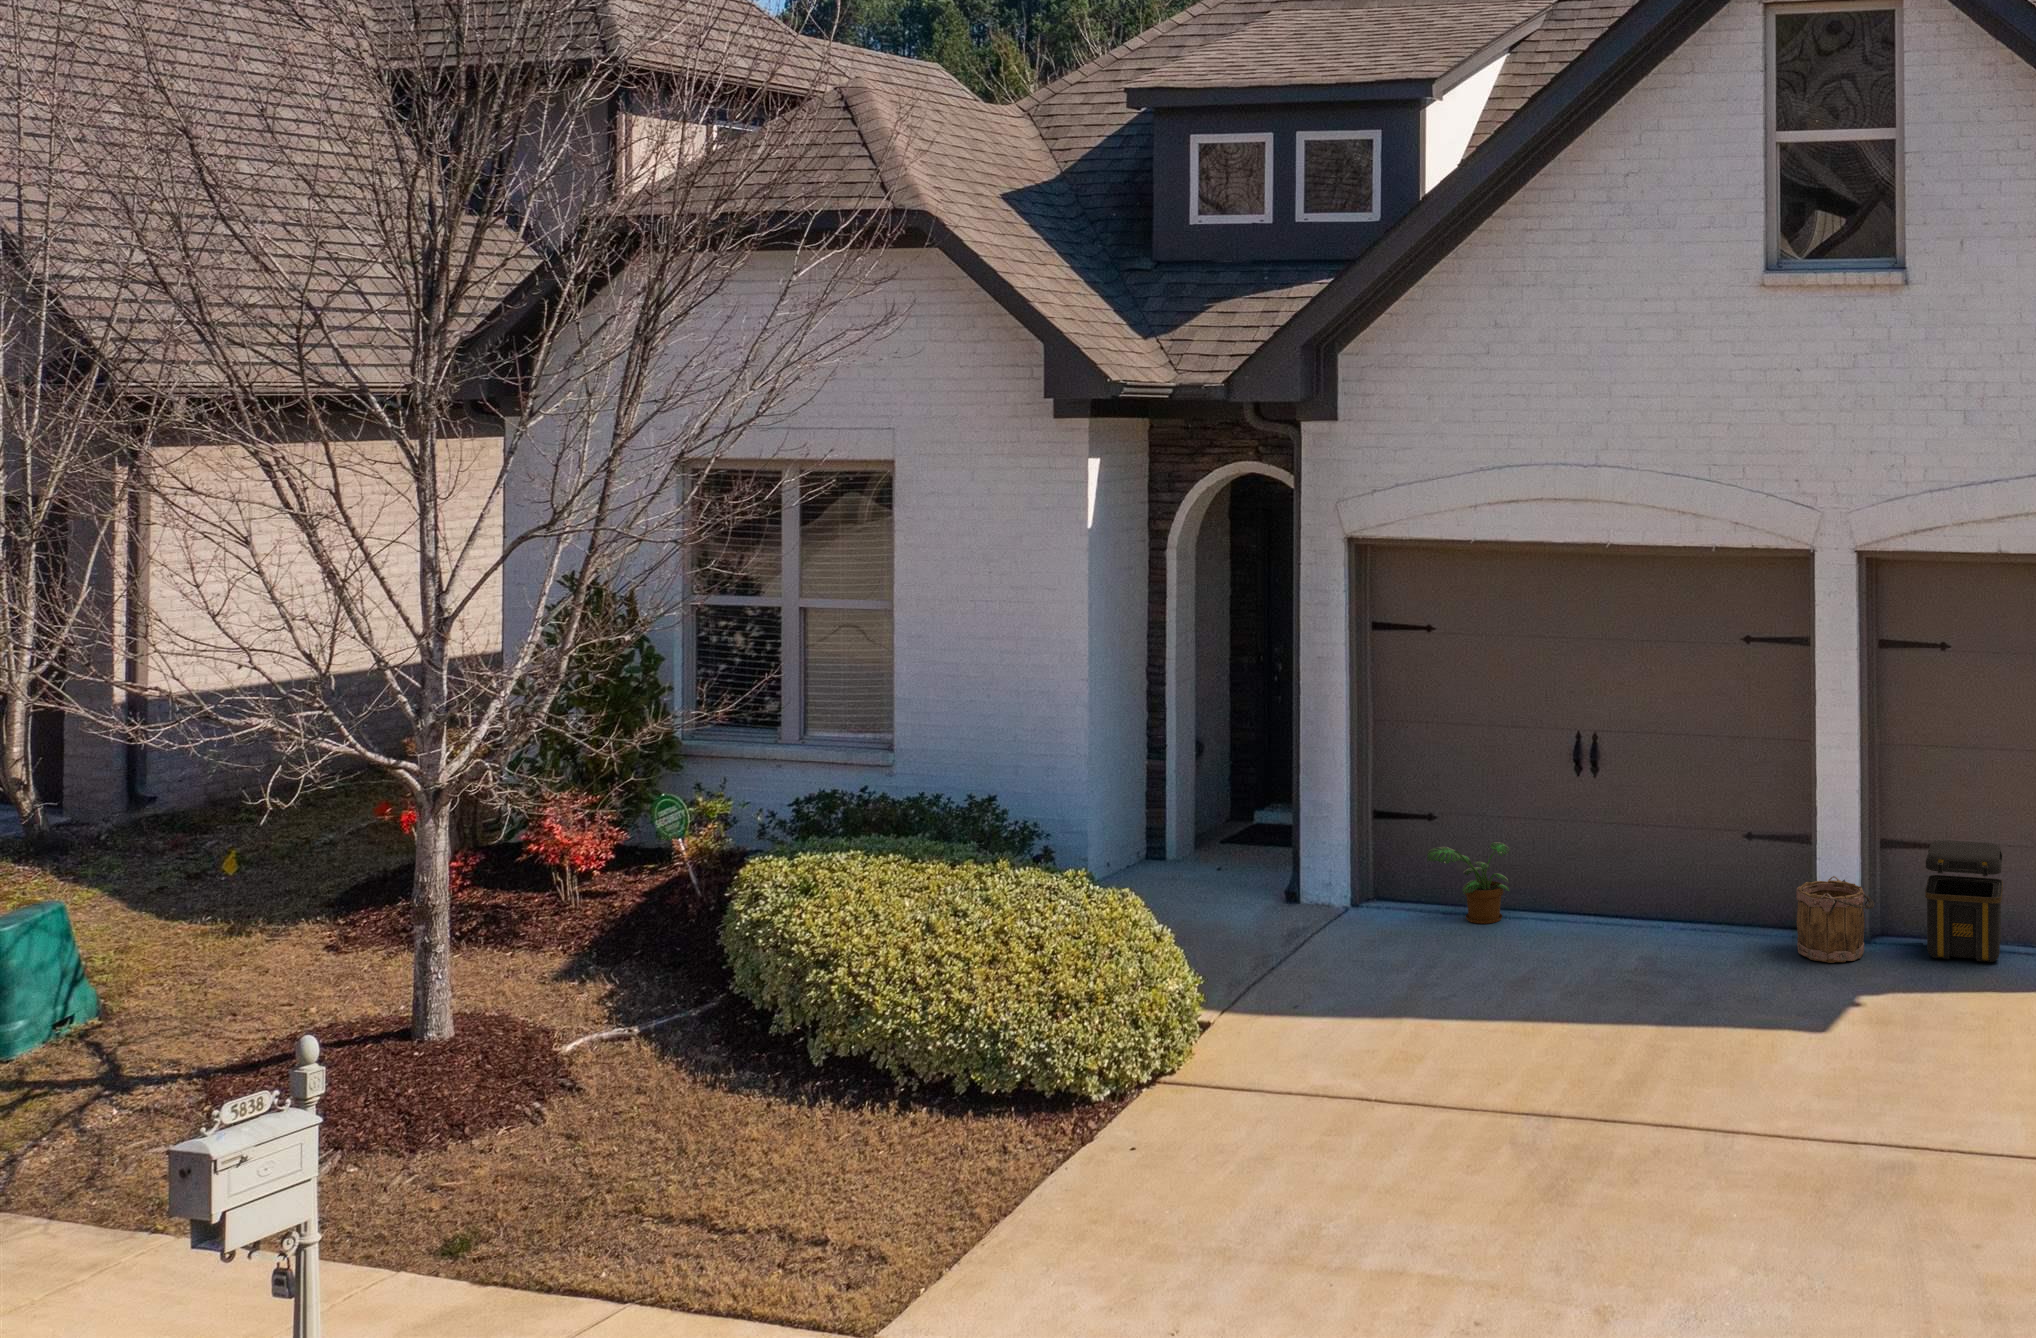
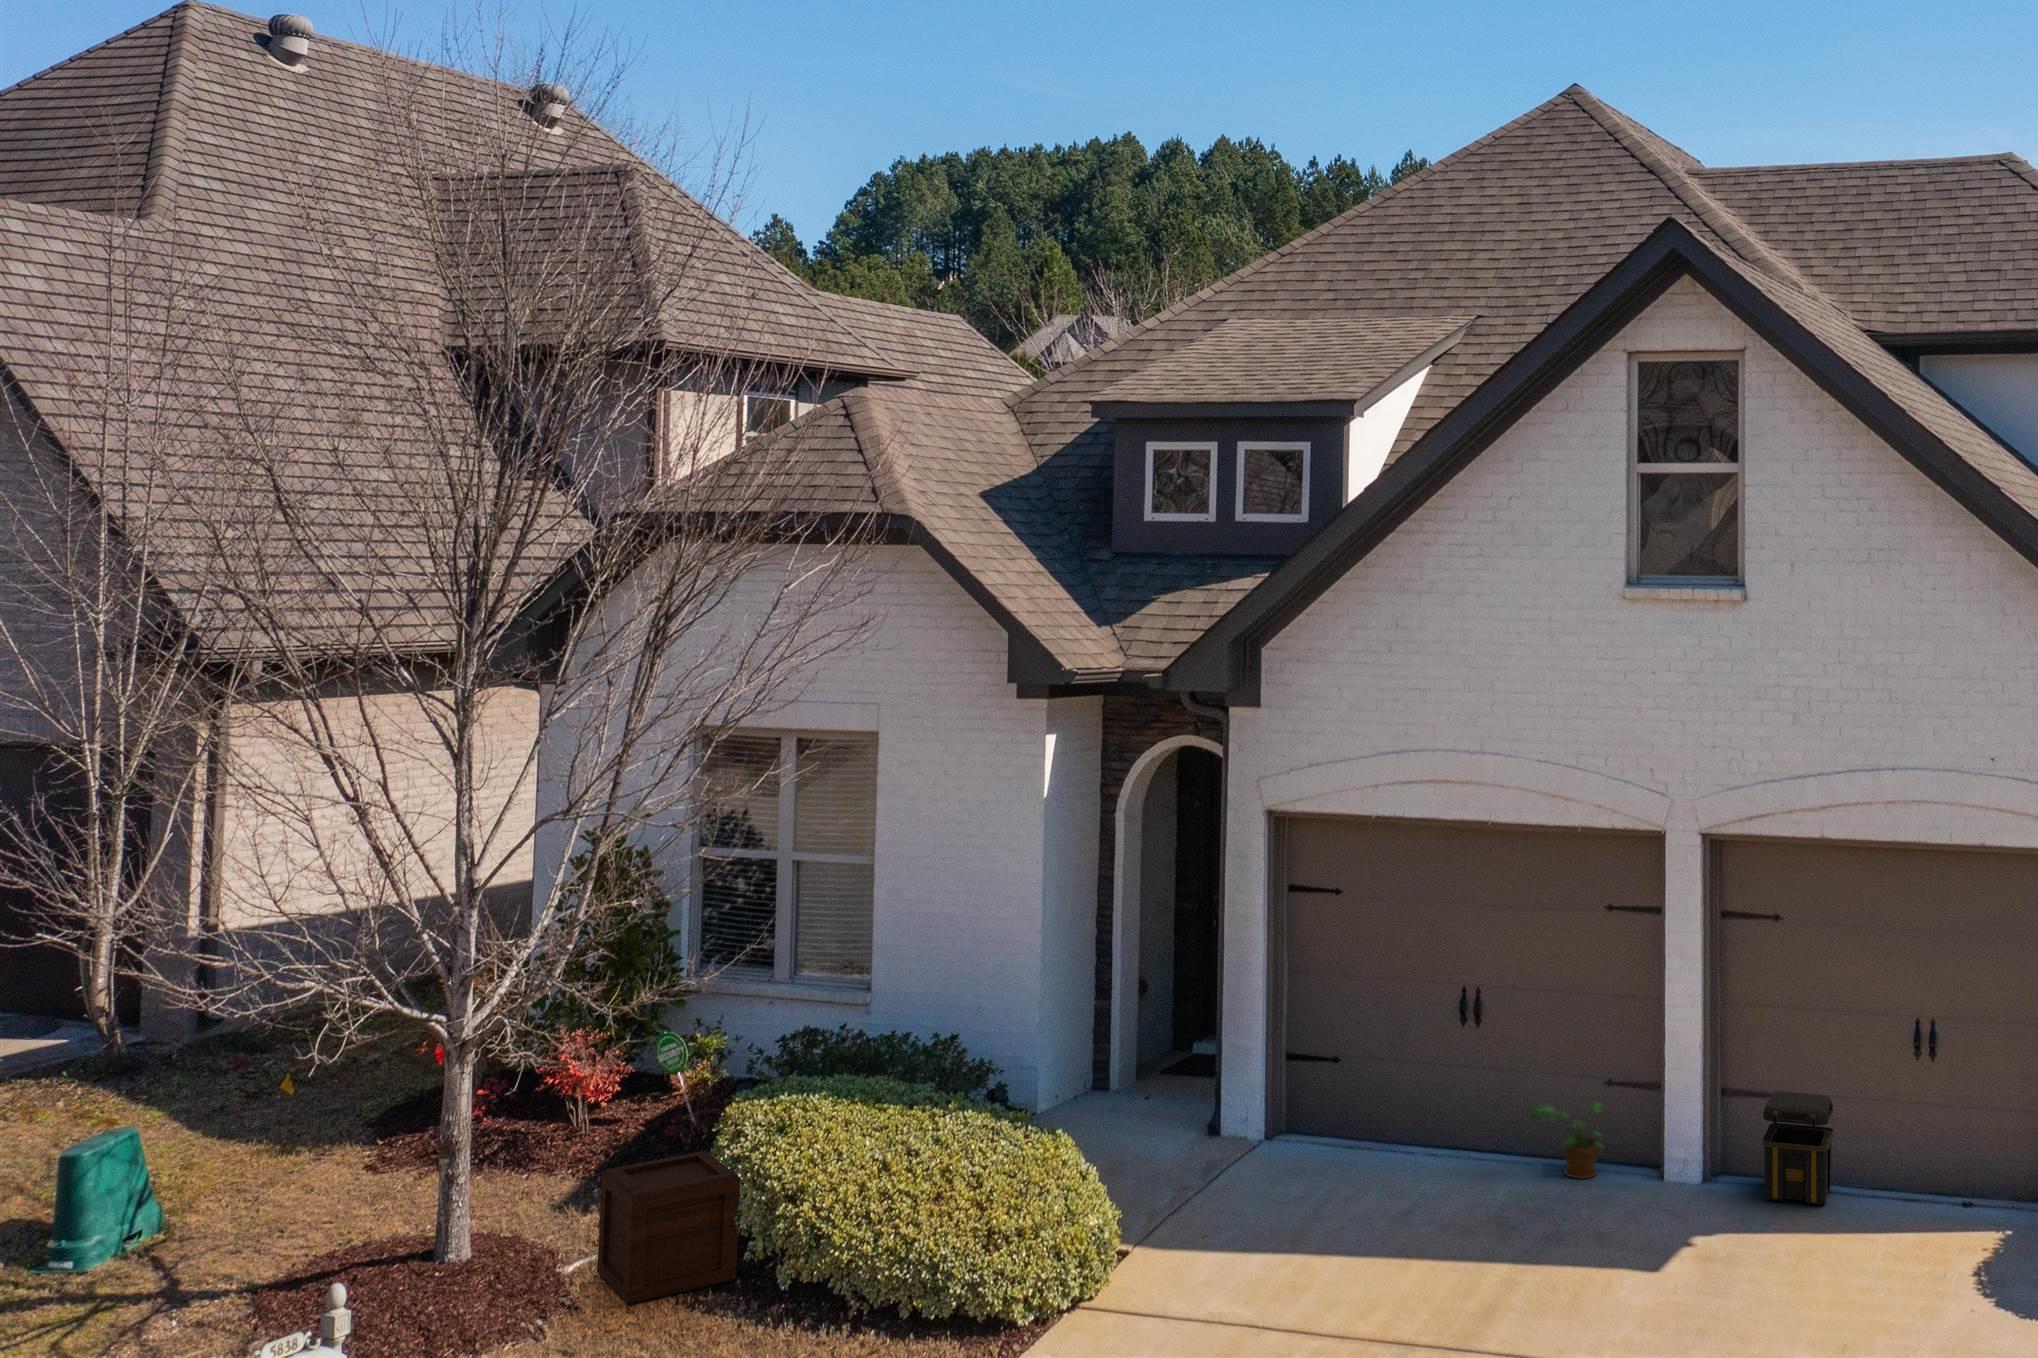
potted plant: present [1427,842,1510,924] -> present [1530,1101,1604,1179]
bucket: present [1796,876,1875,963] -> none [1651,1123,1719,1203]
wooden crate: none [602,914,763,1084] -> present [597,1151,740,1304]

